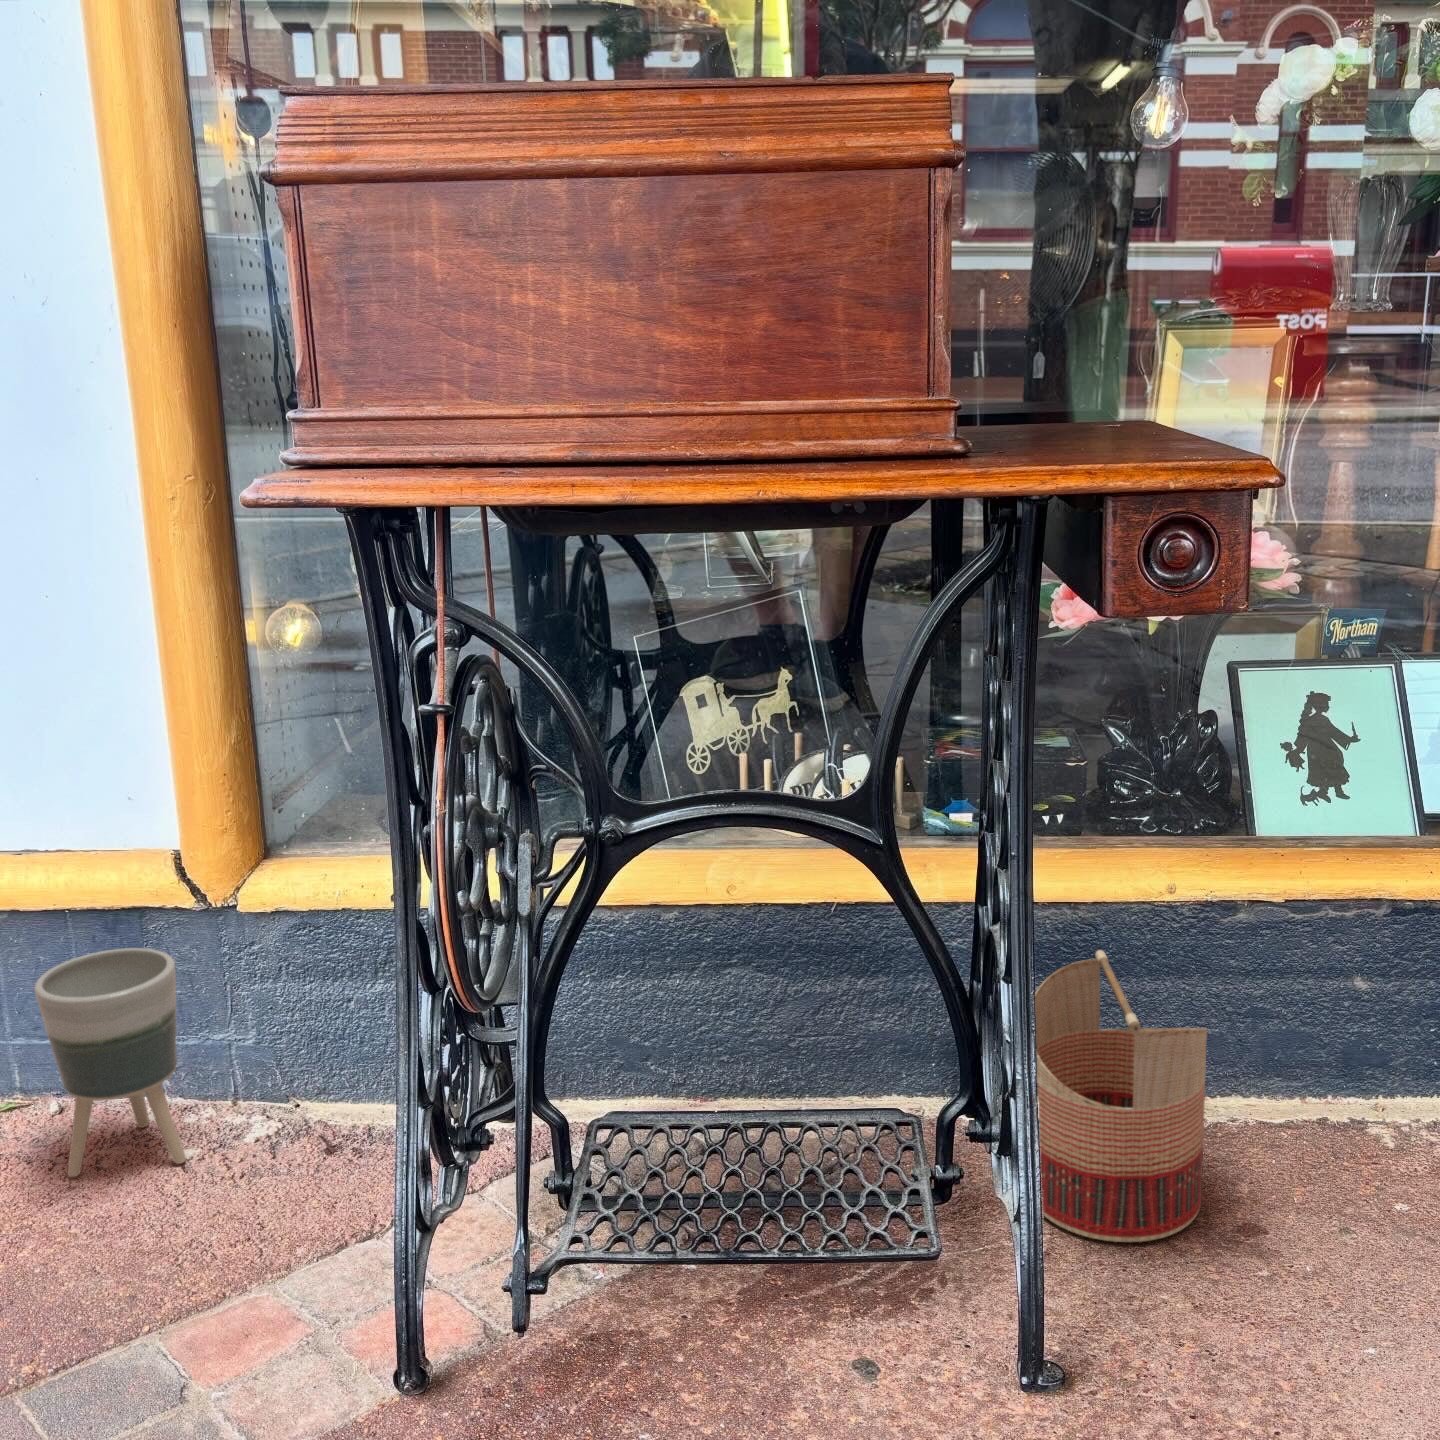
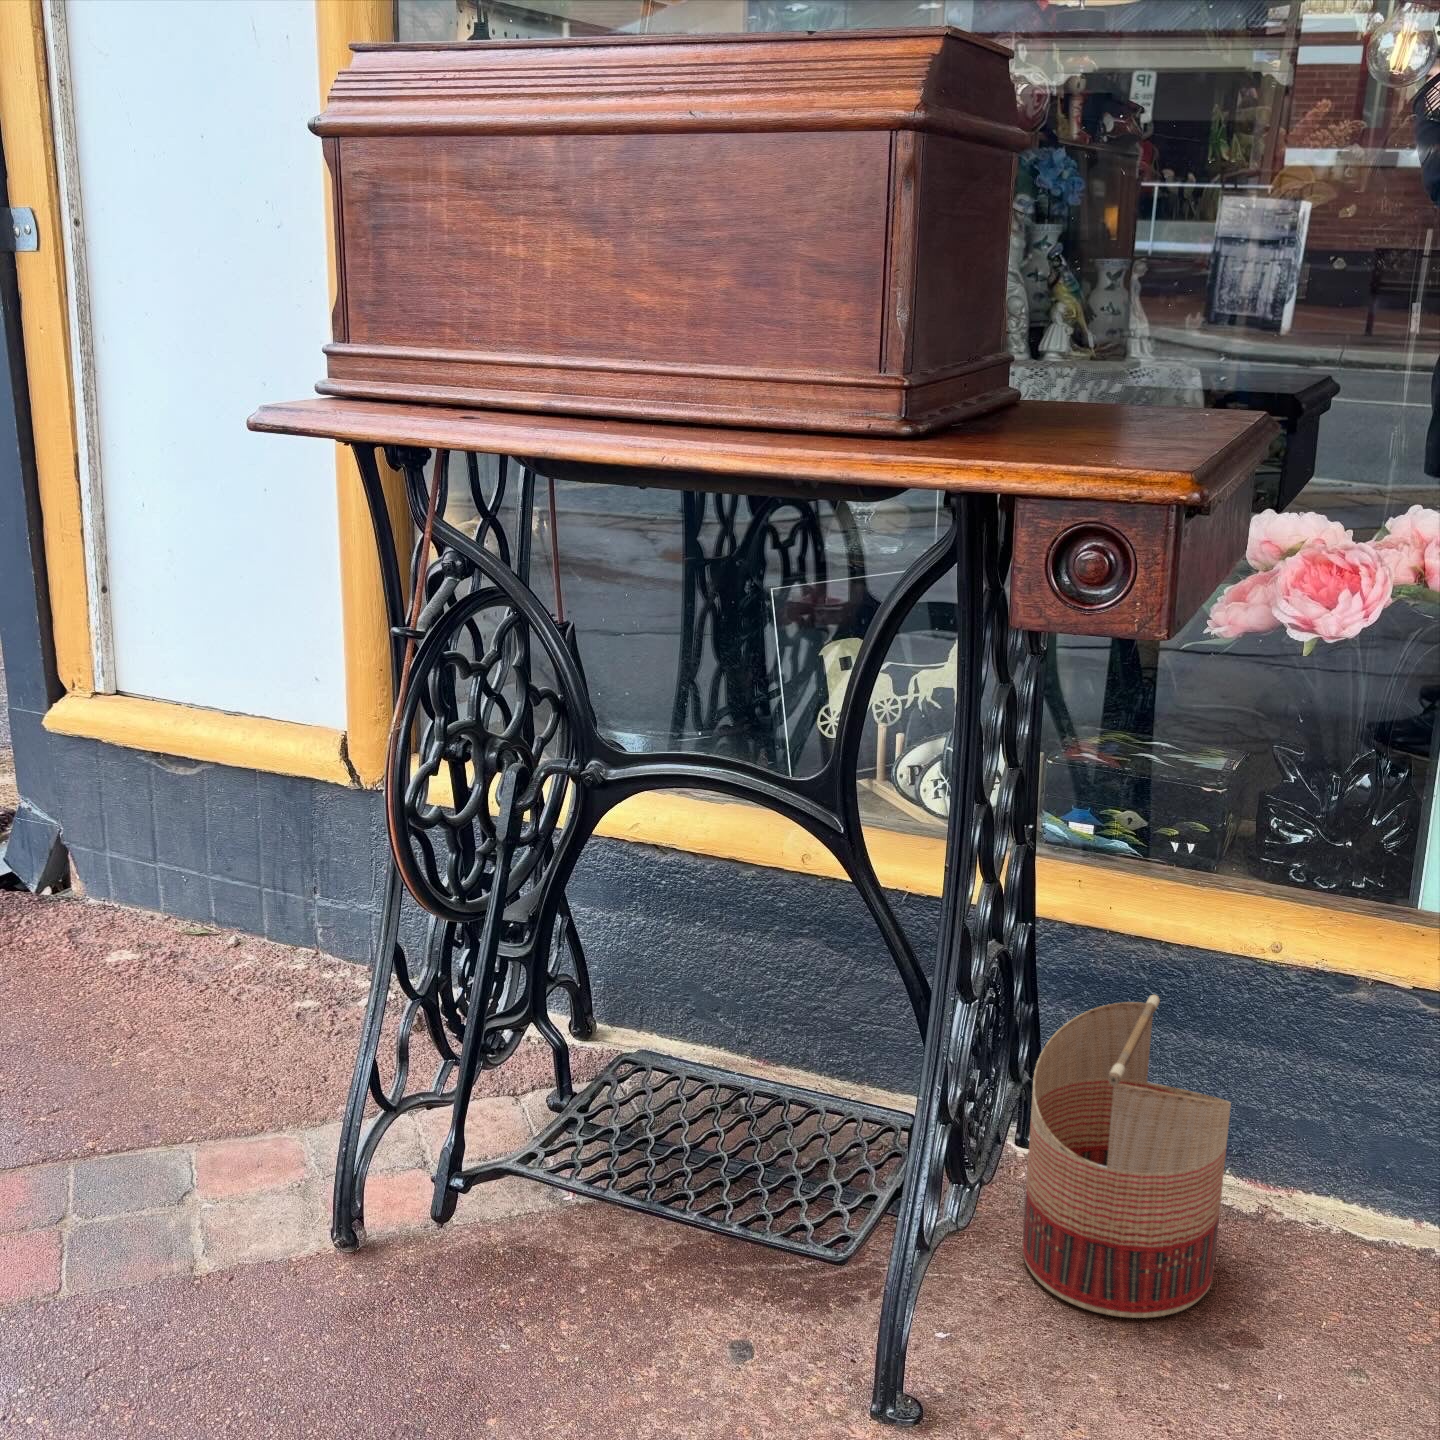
planter: present [34,948,186,1177] -> none [193,807,318,1011]

